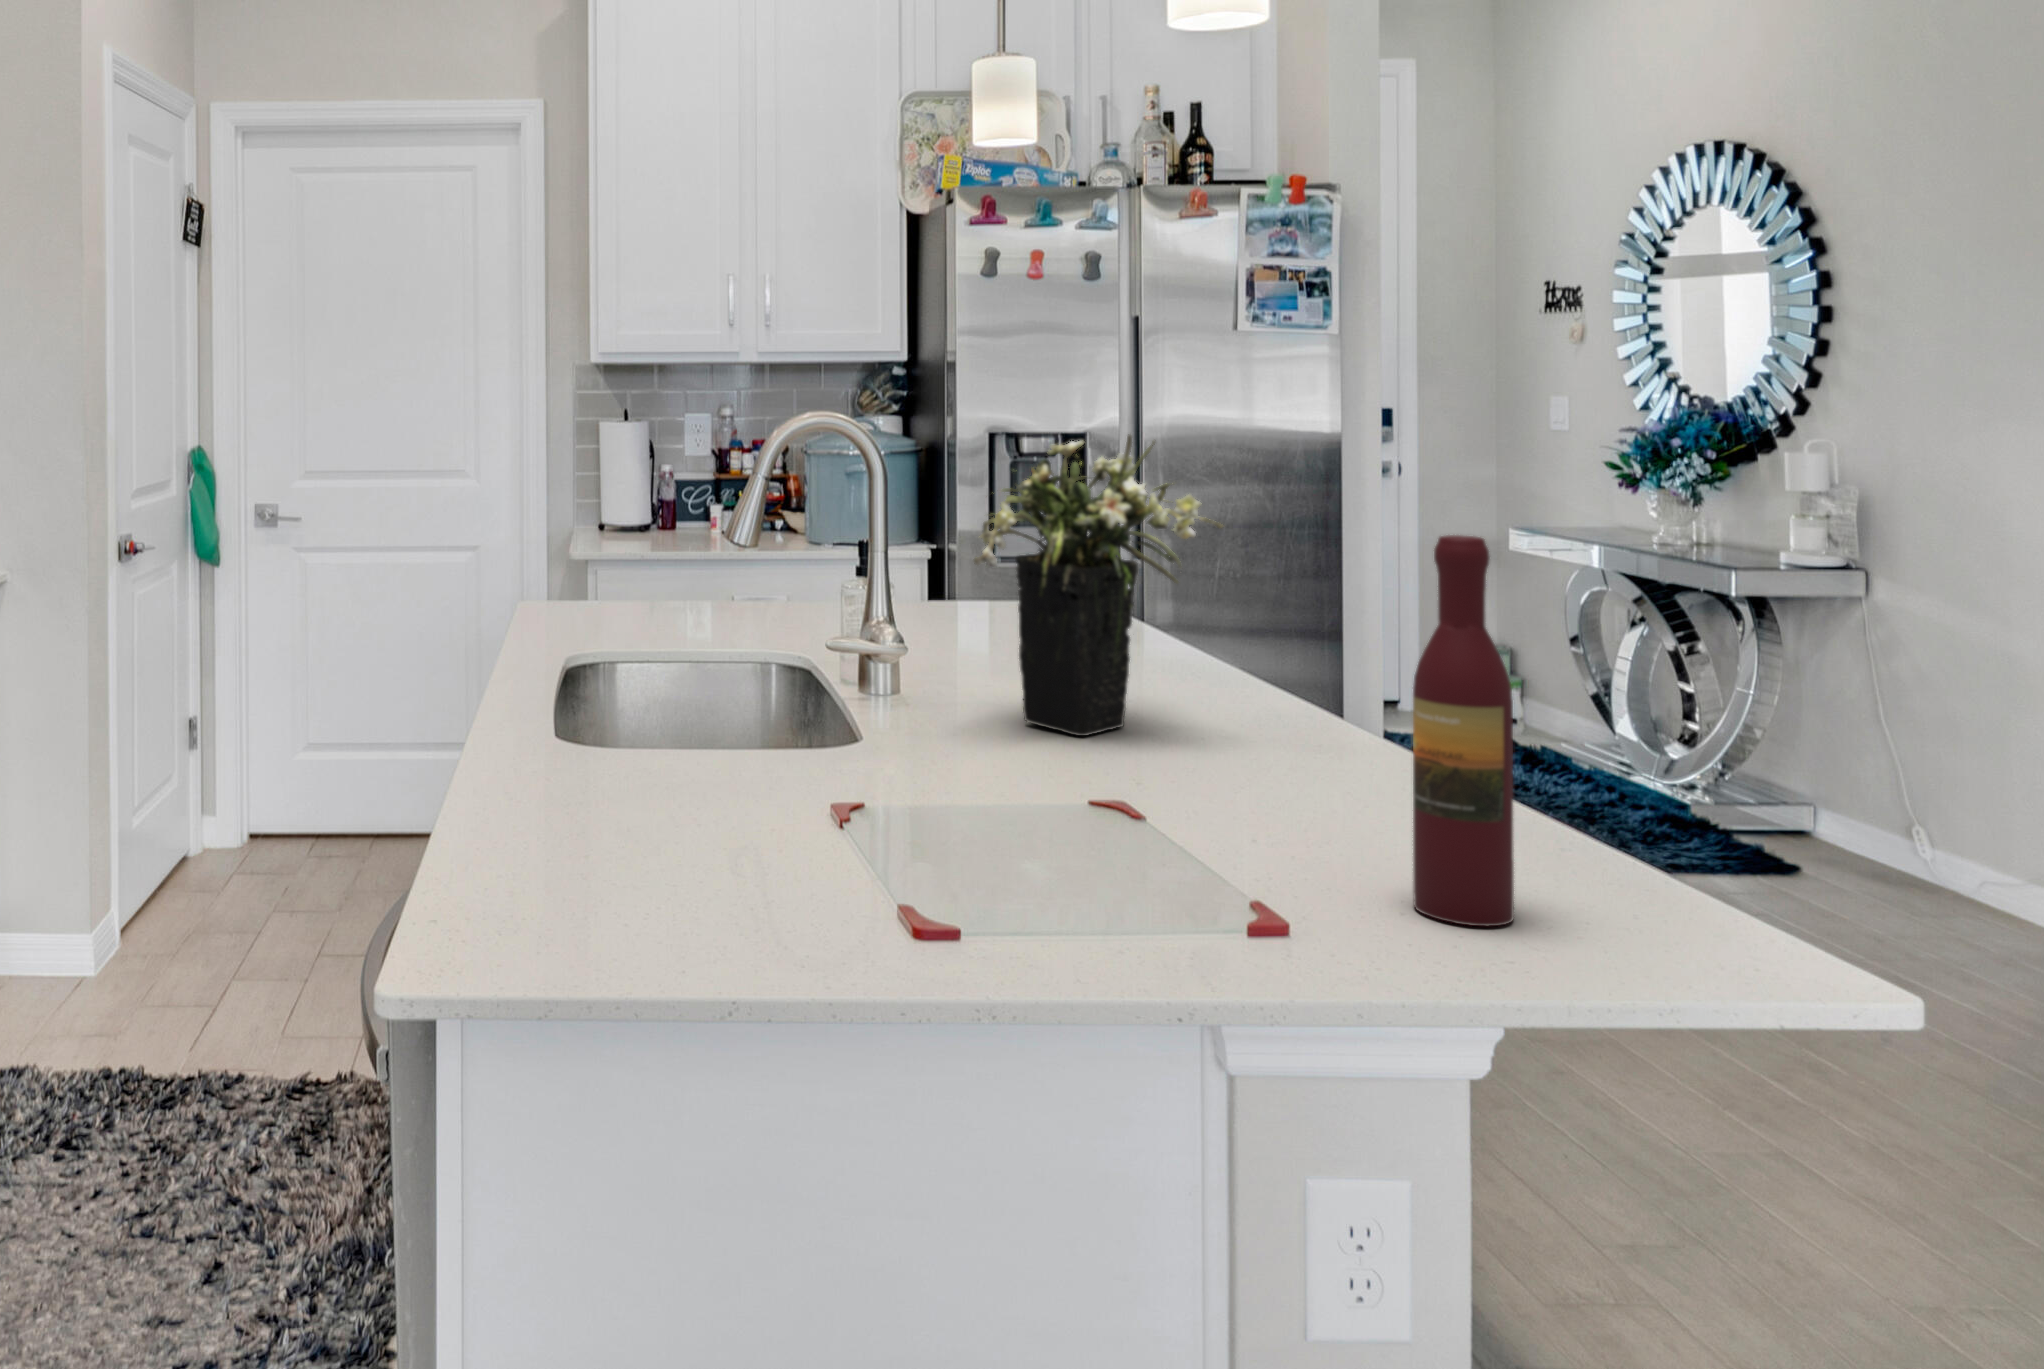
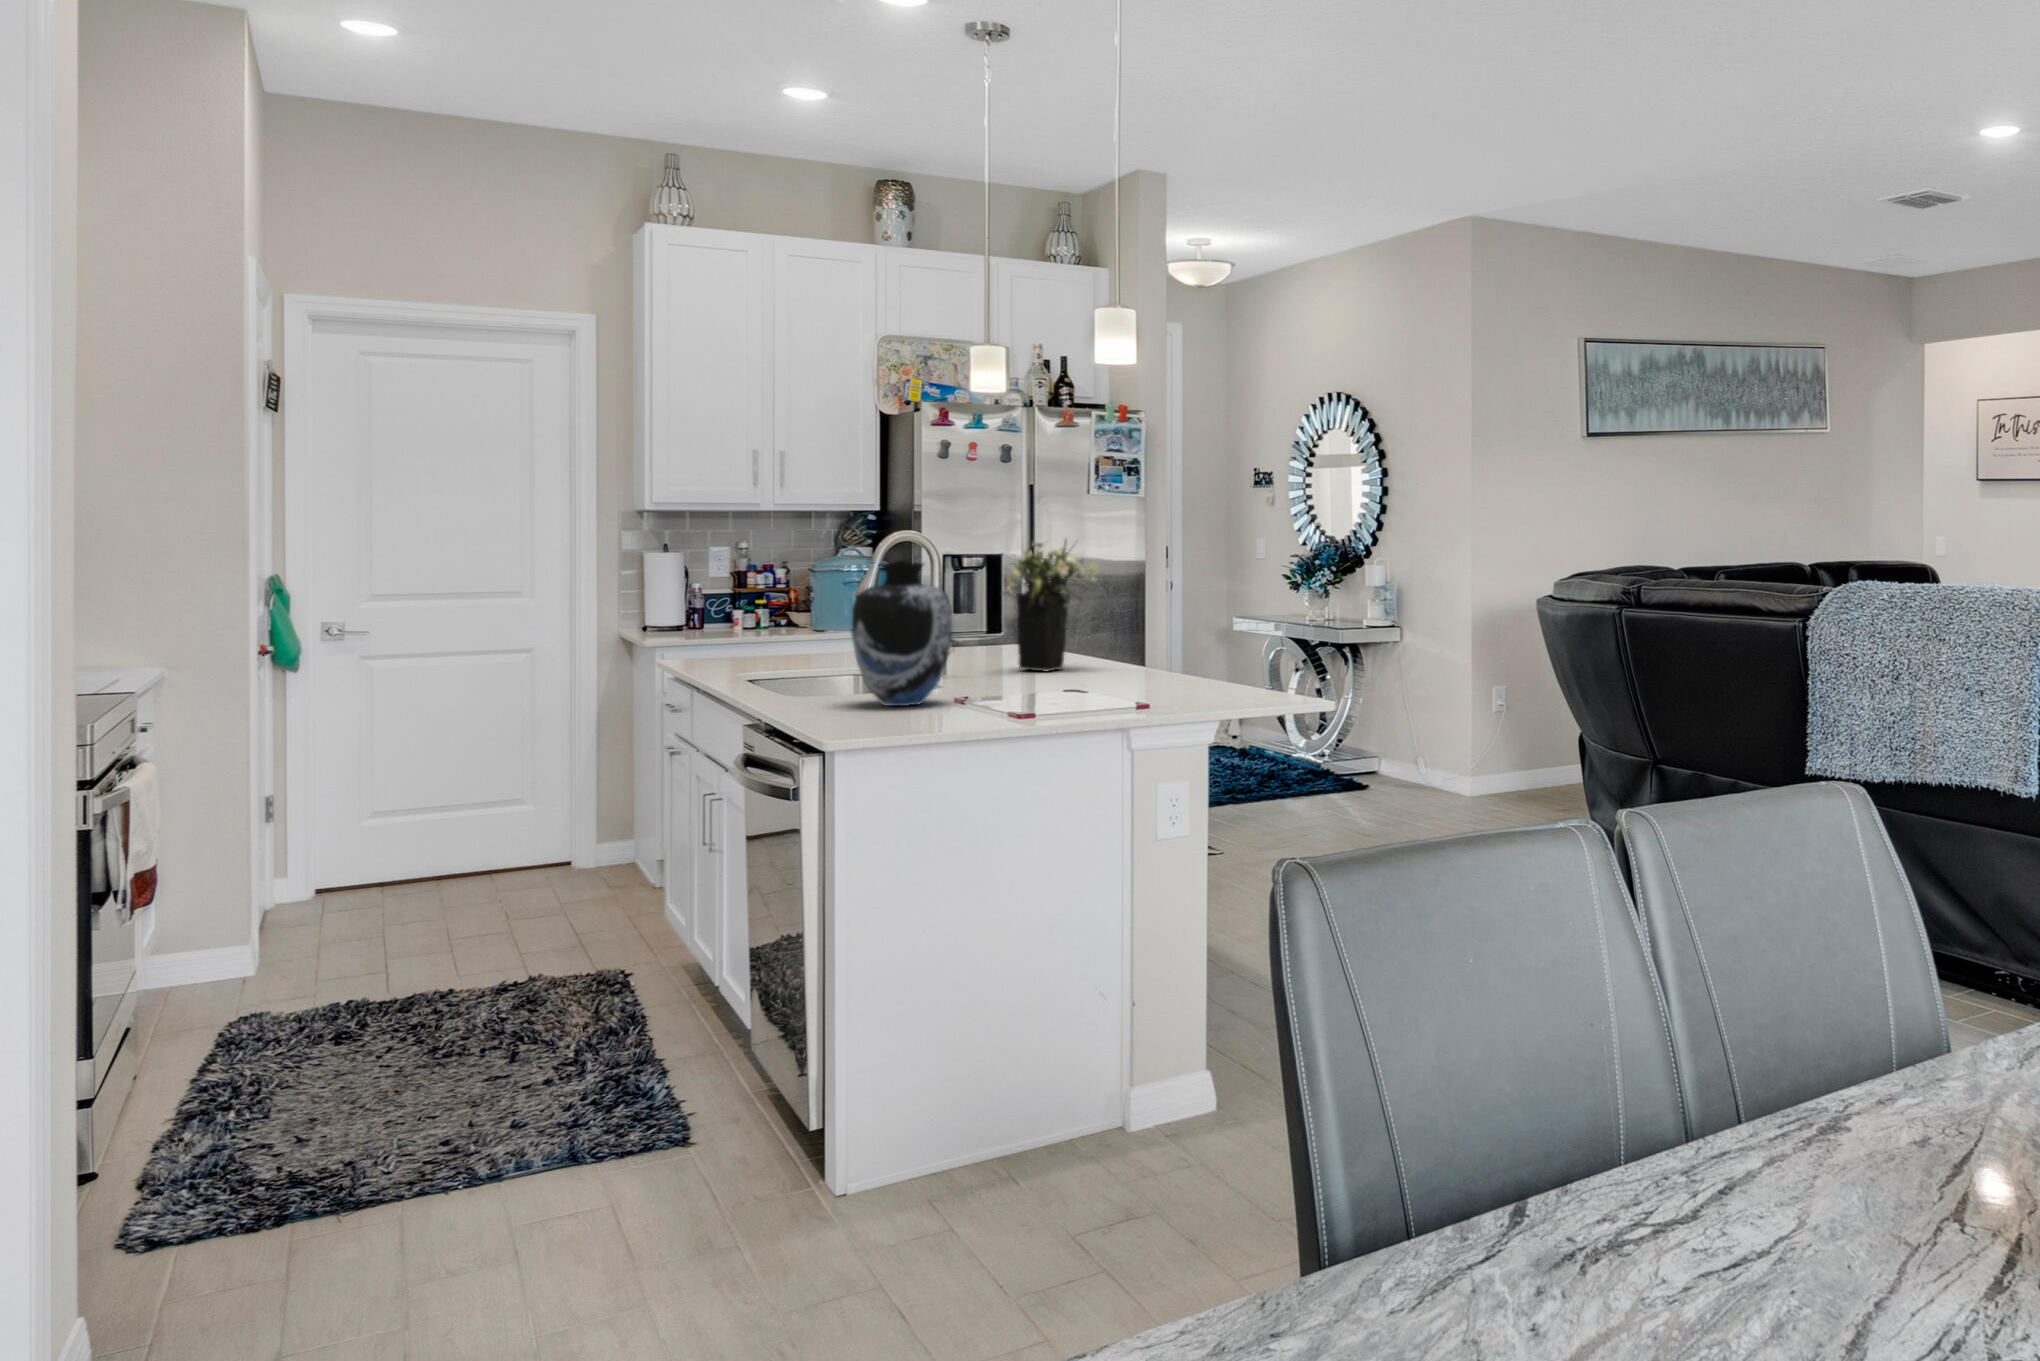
vase: none [516,521,757,896] -> present [851,563,952,706]
wine bottle: present [1413,535,1514,926] -> none [1181,562,1211,691]

